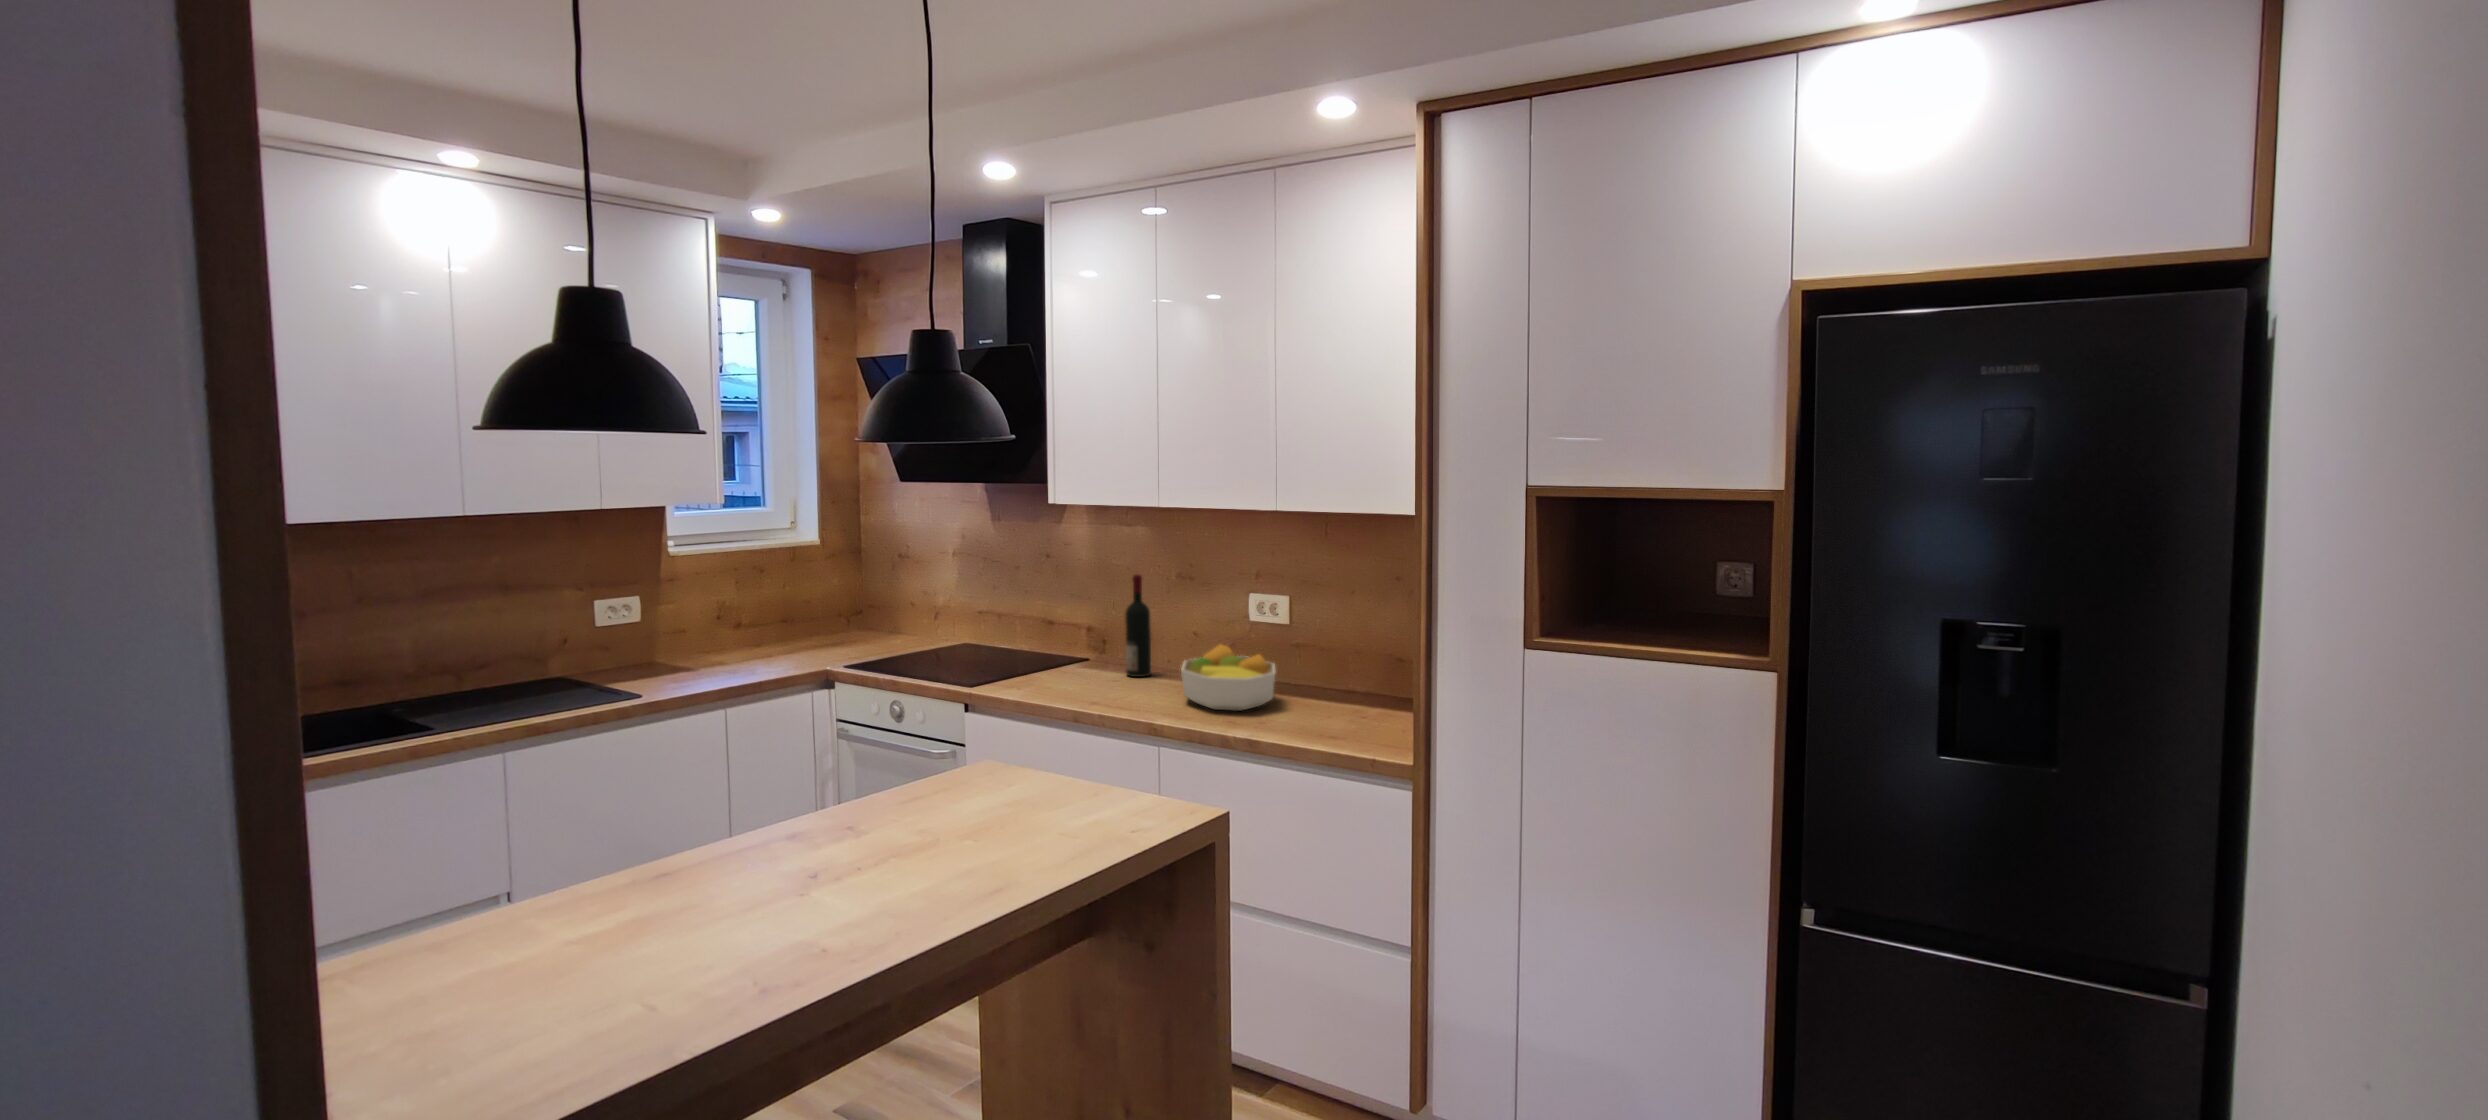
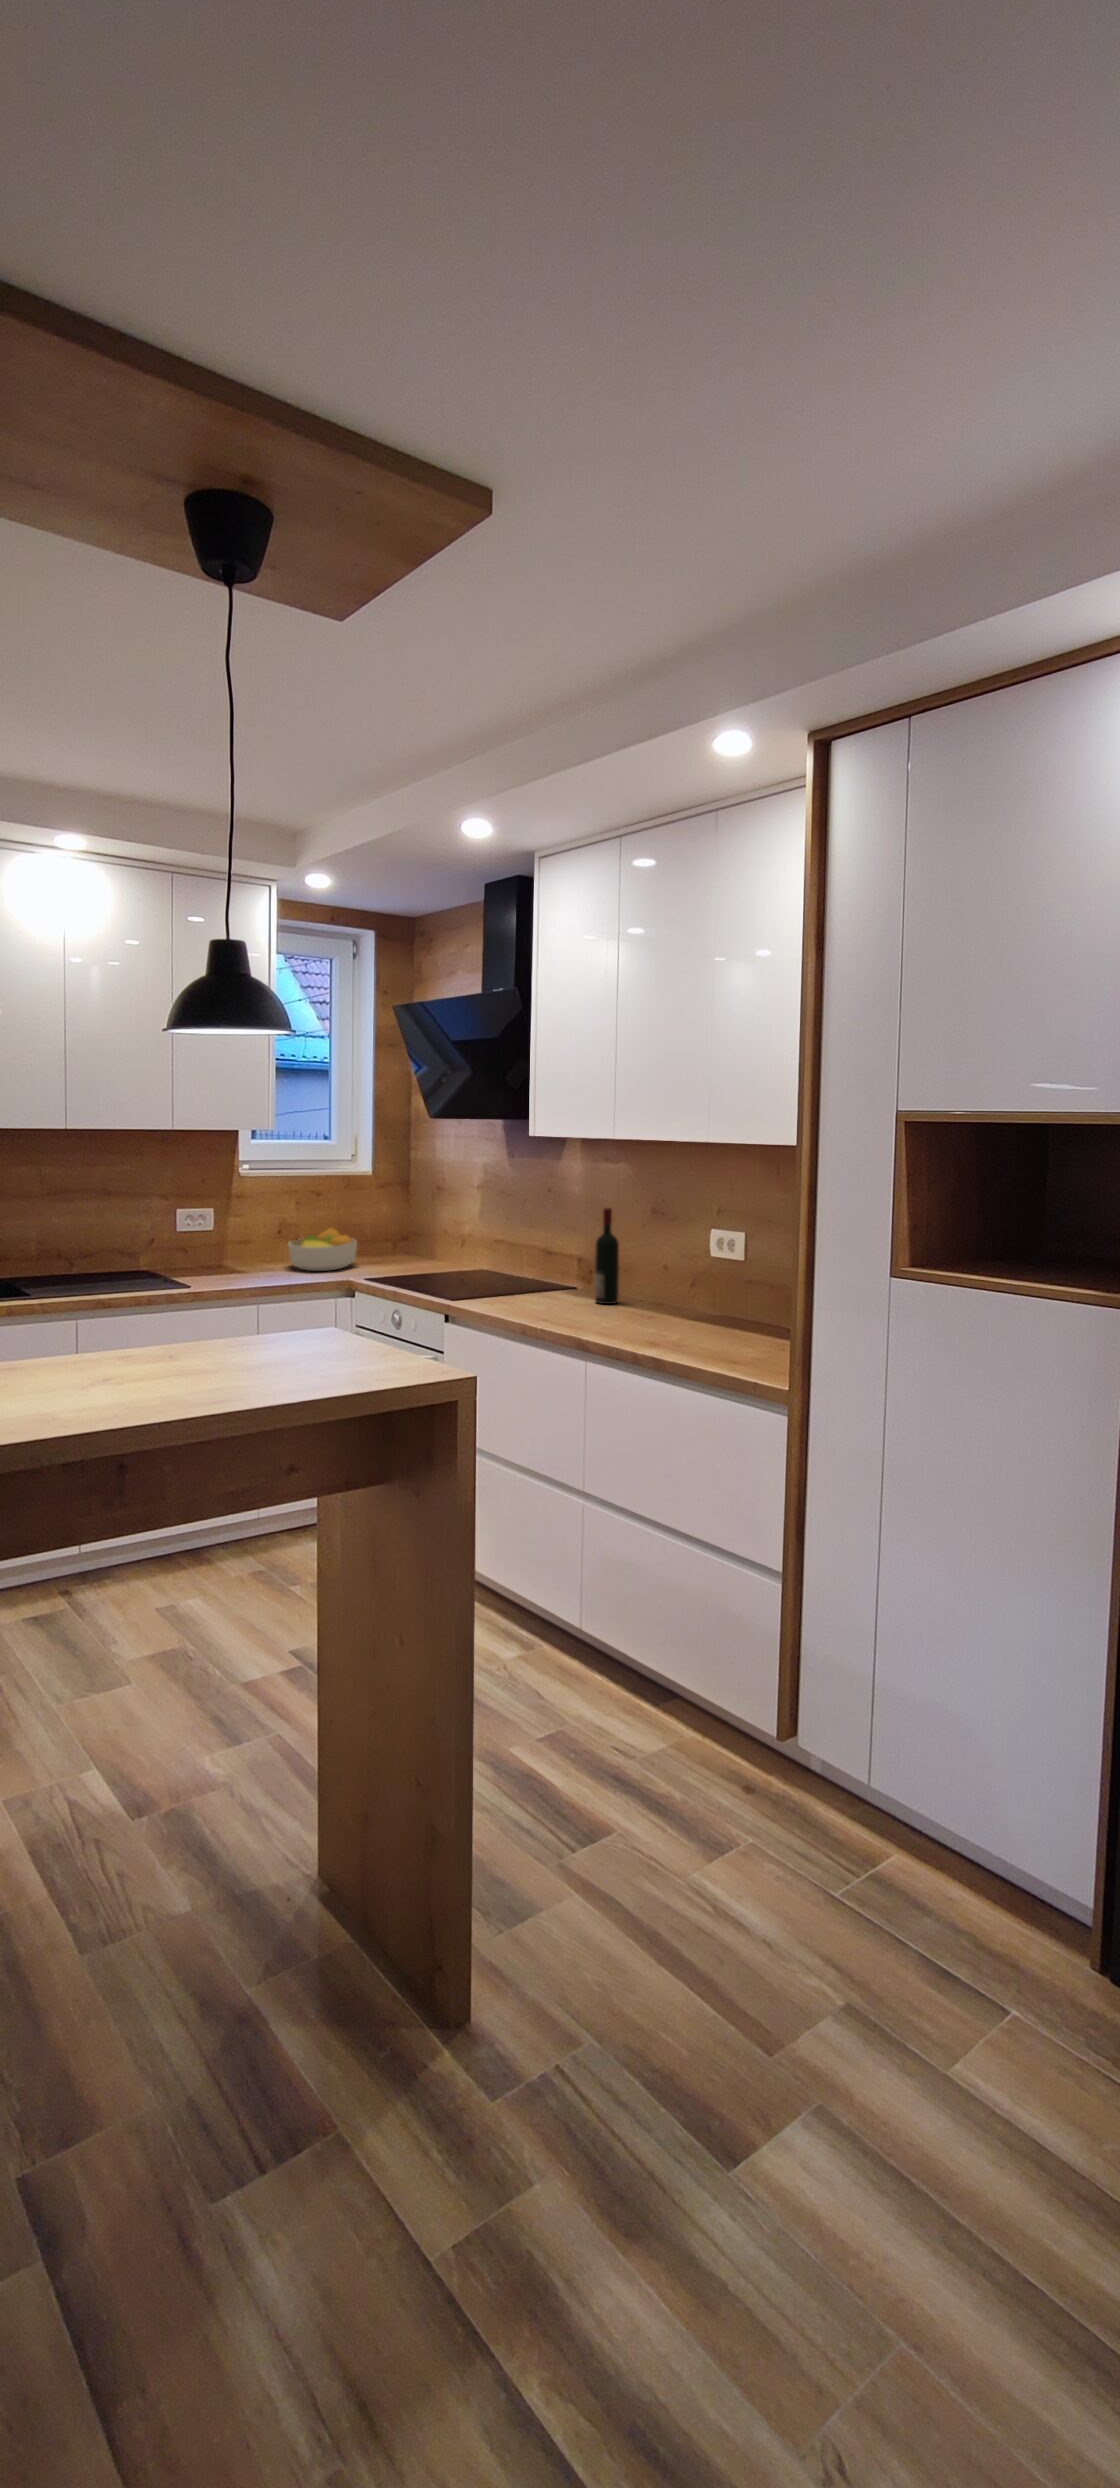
fruit bowl: present [1181,645,1276,711] -> present [289,1228,357,1271]

